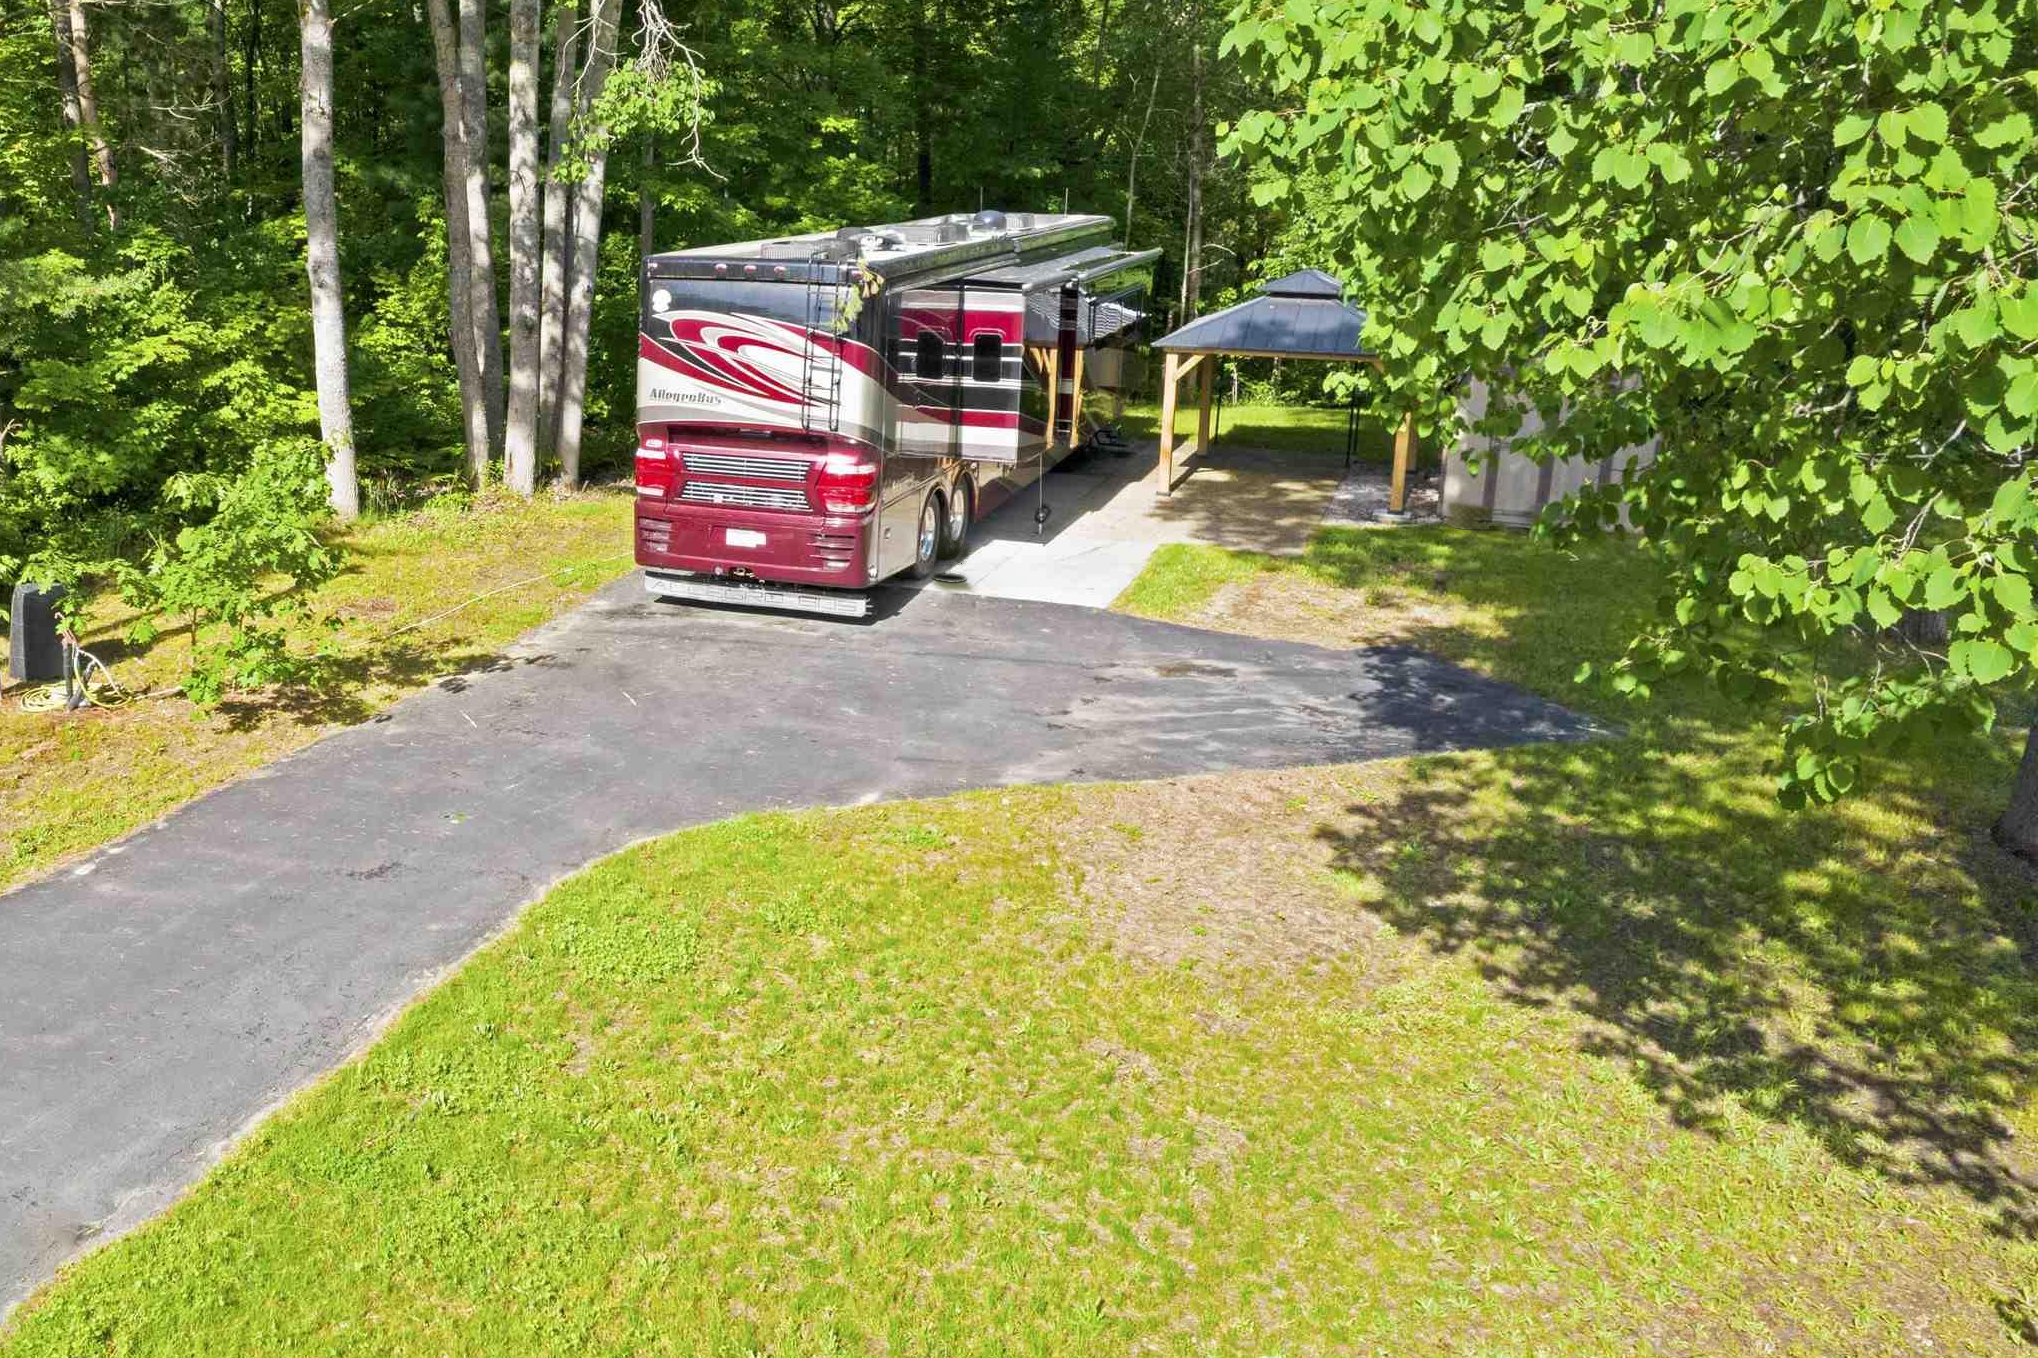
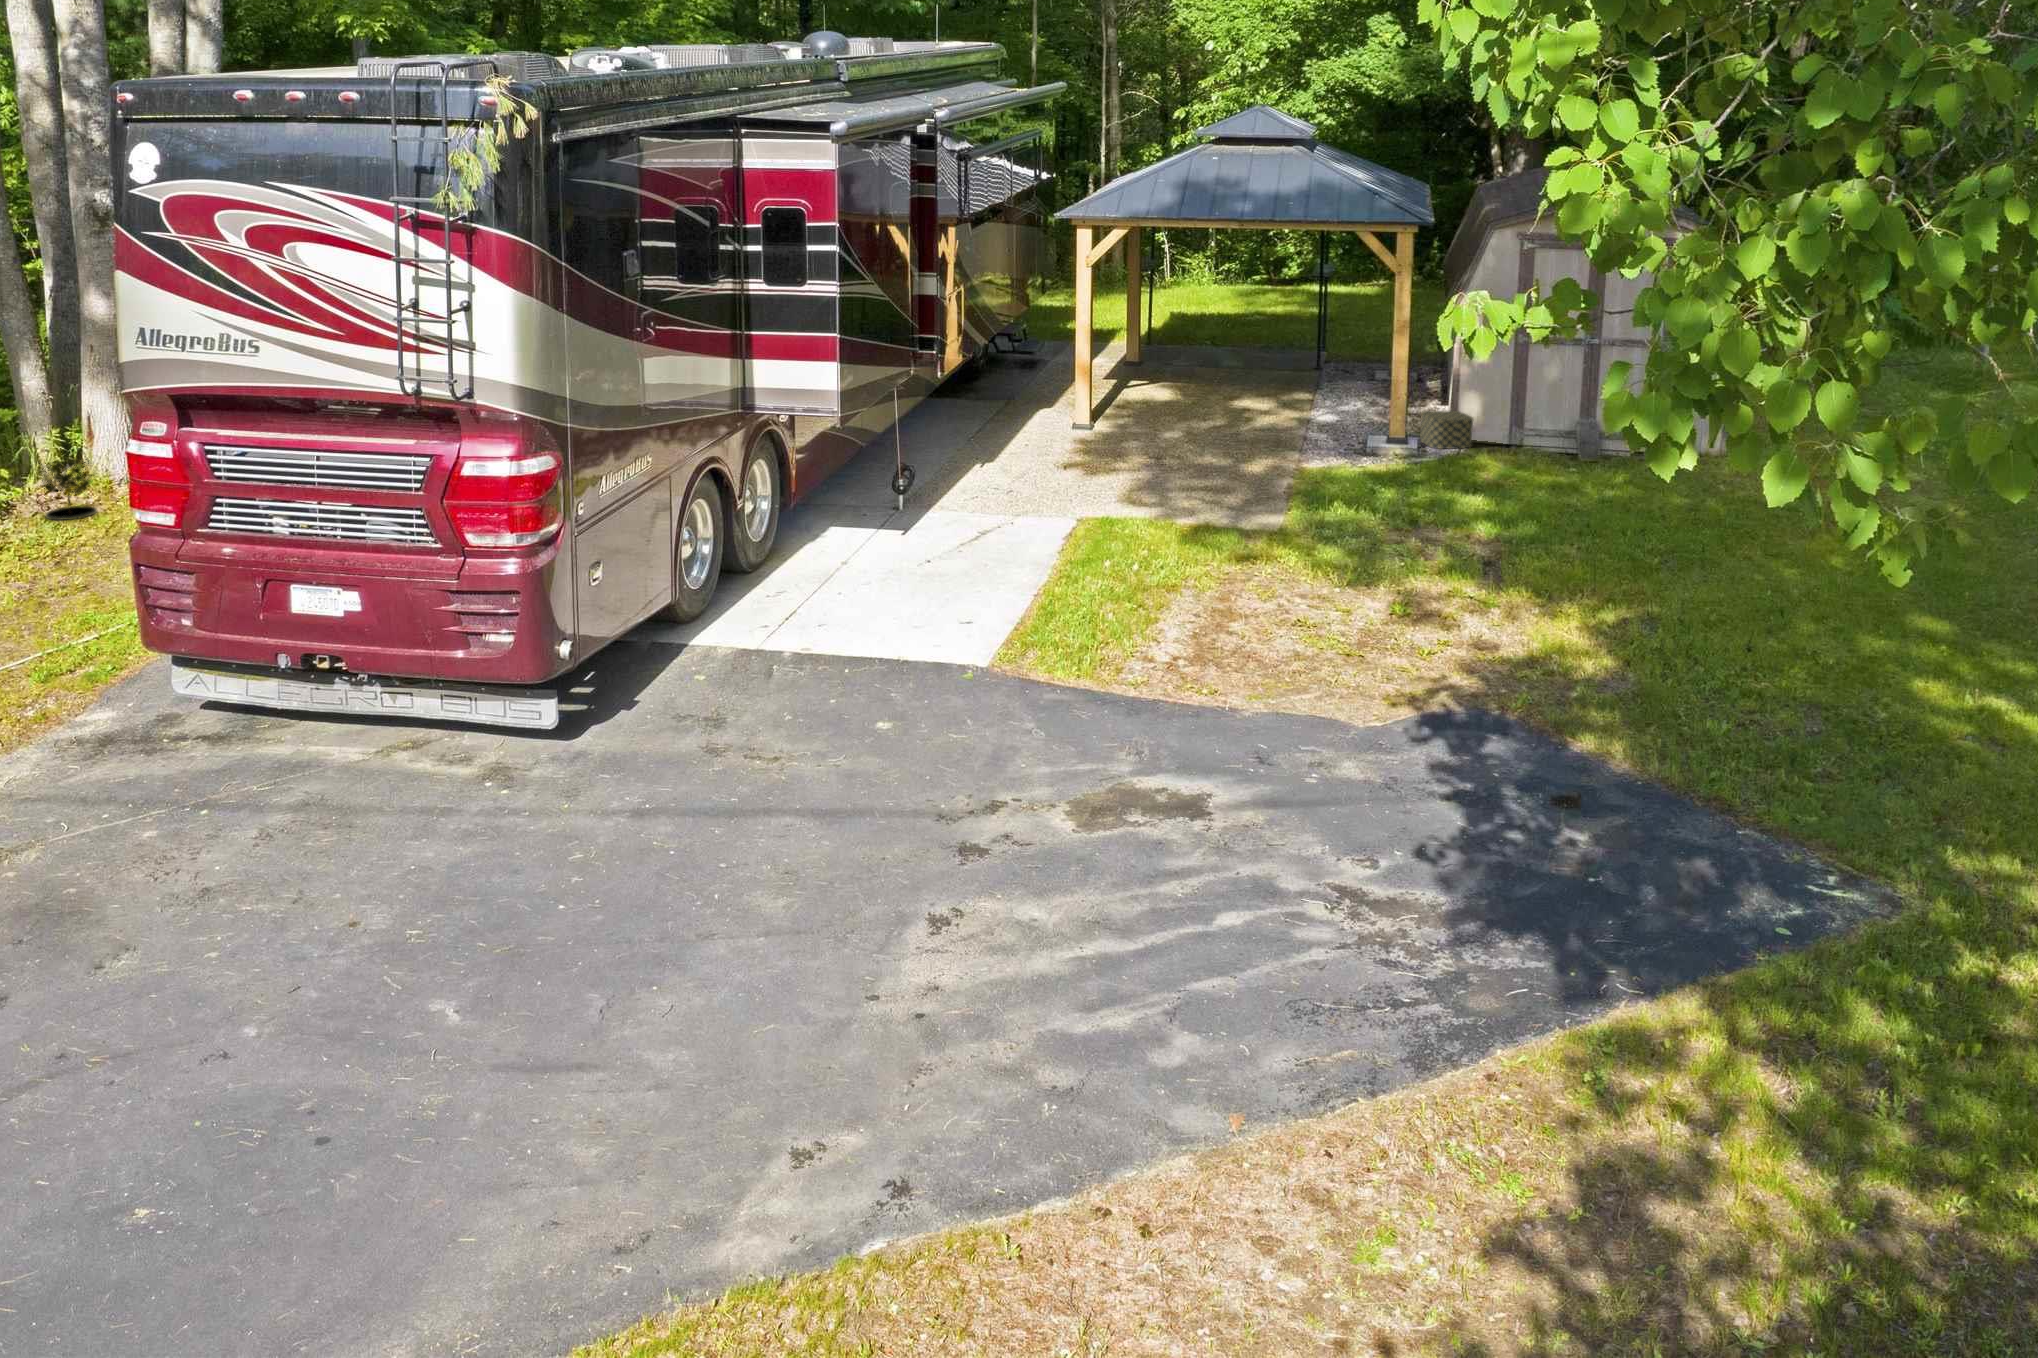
potted tree: present [932,526,971,583] -> present [38,439,97,520]

